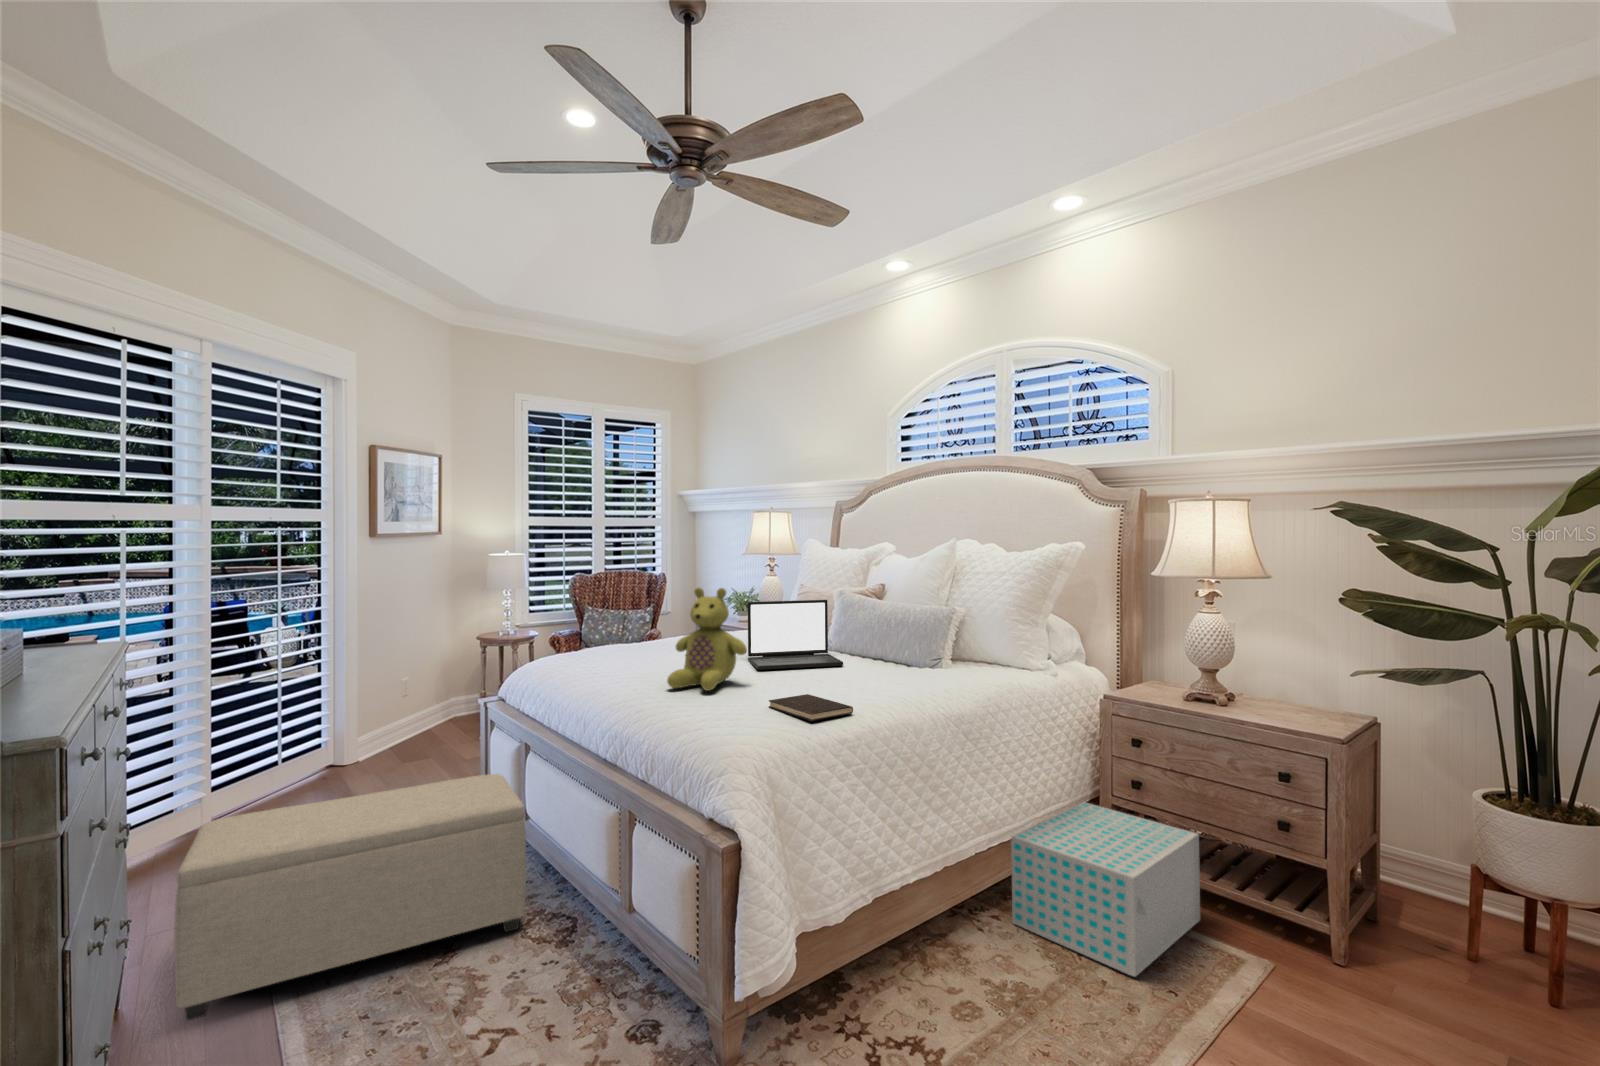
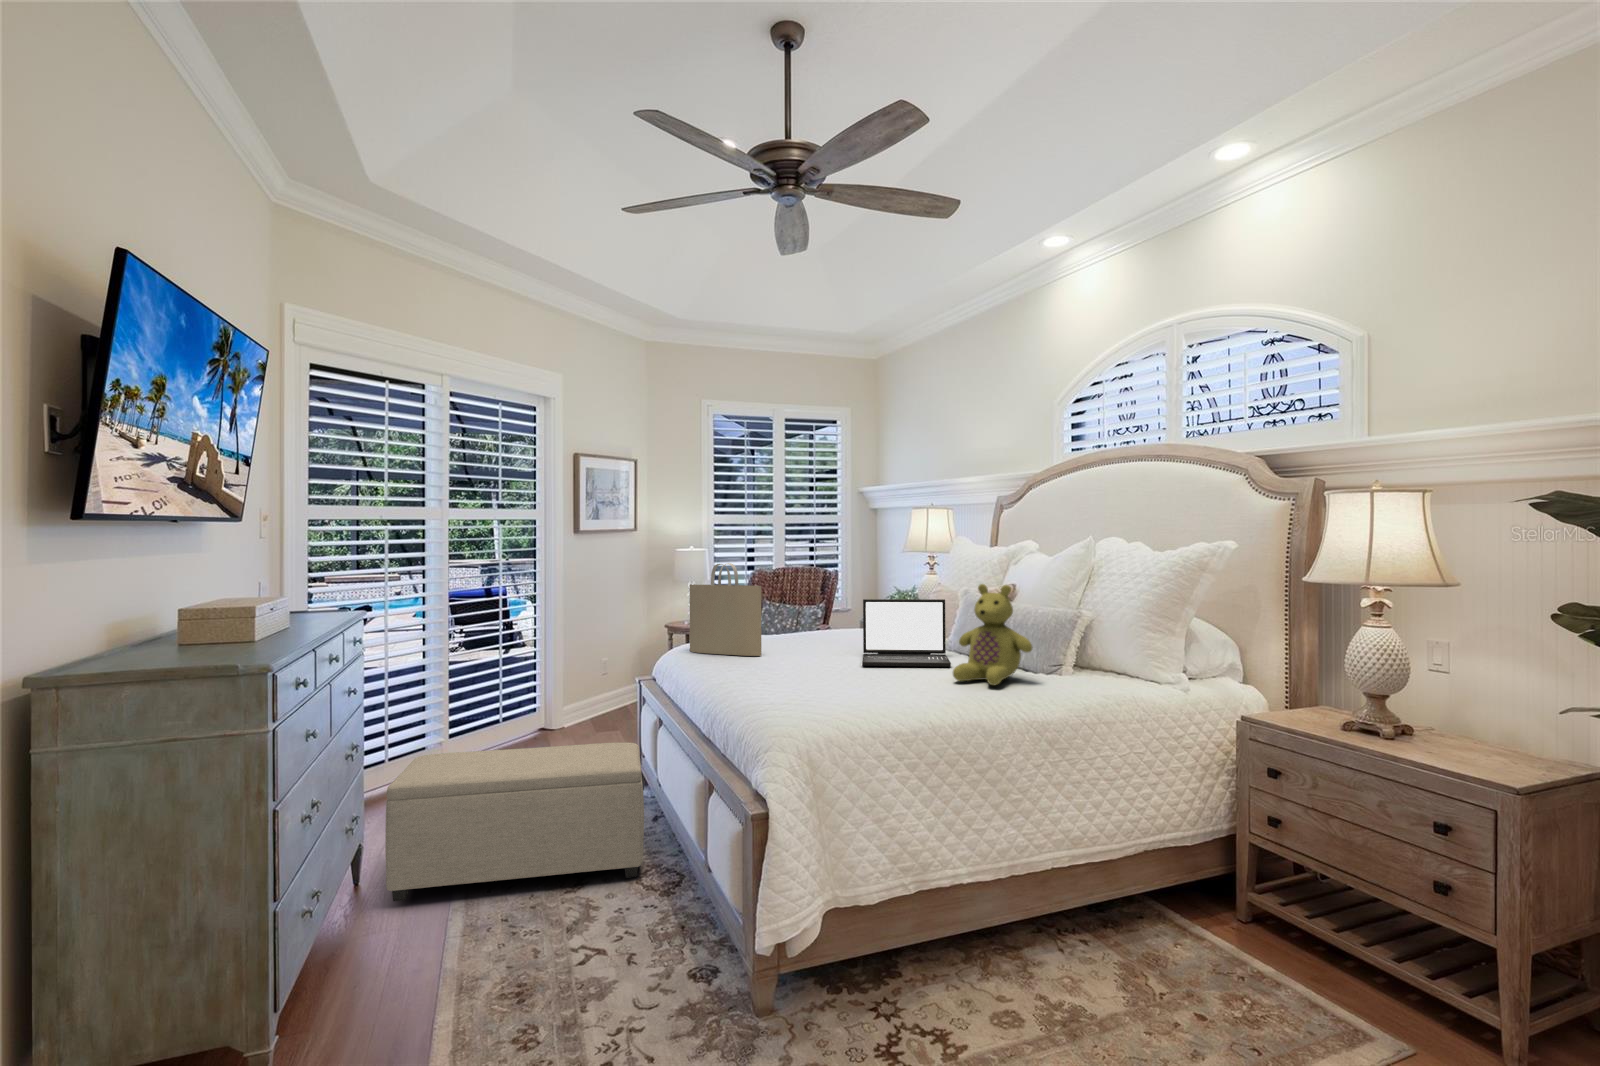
tote bag: none [554,568,641,667] -> present [690,563,761,656]
stuffed bear: present [667,588,747,691] -> present [953,584,1032,685]
hardcover book: present [769,694,853,721] -> none [842,690,915,714]
storage box: present [1011,802,1200,977] -> none [1100,834,1335,1024]

